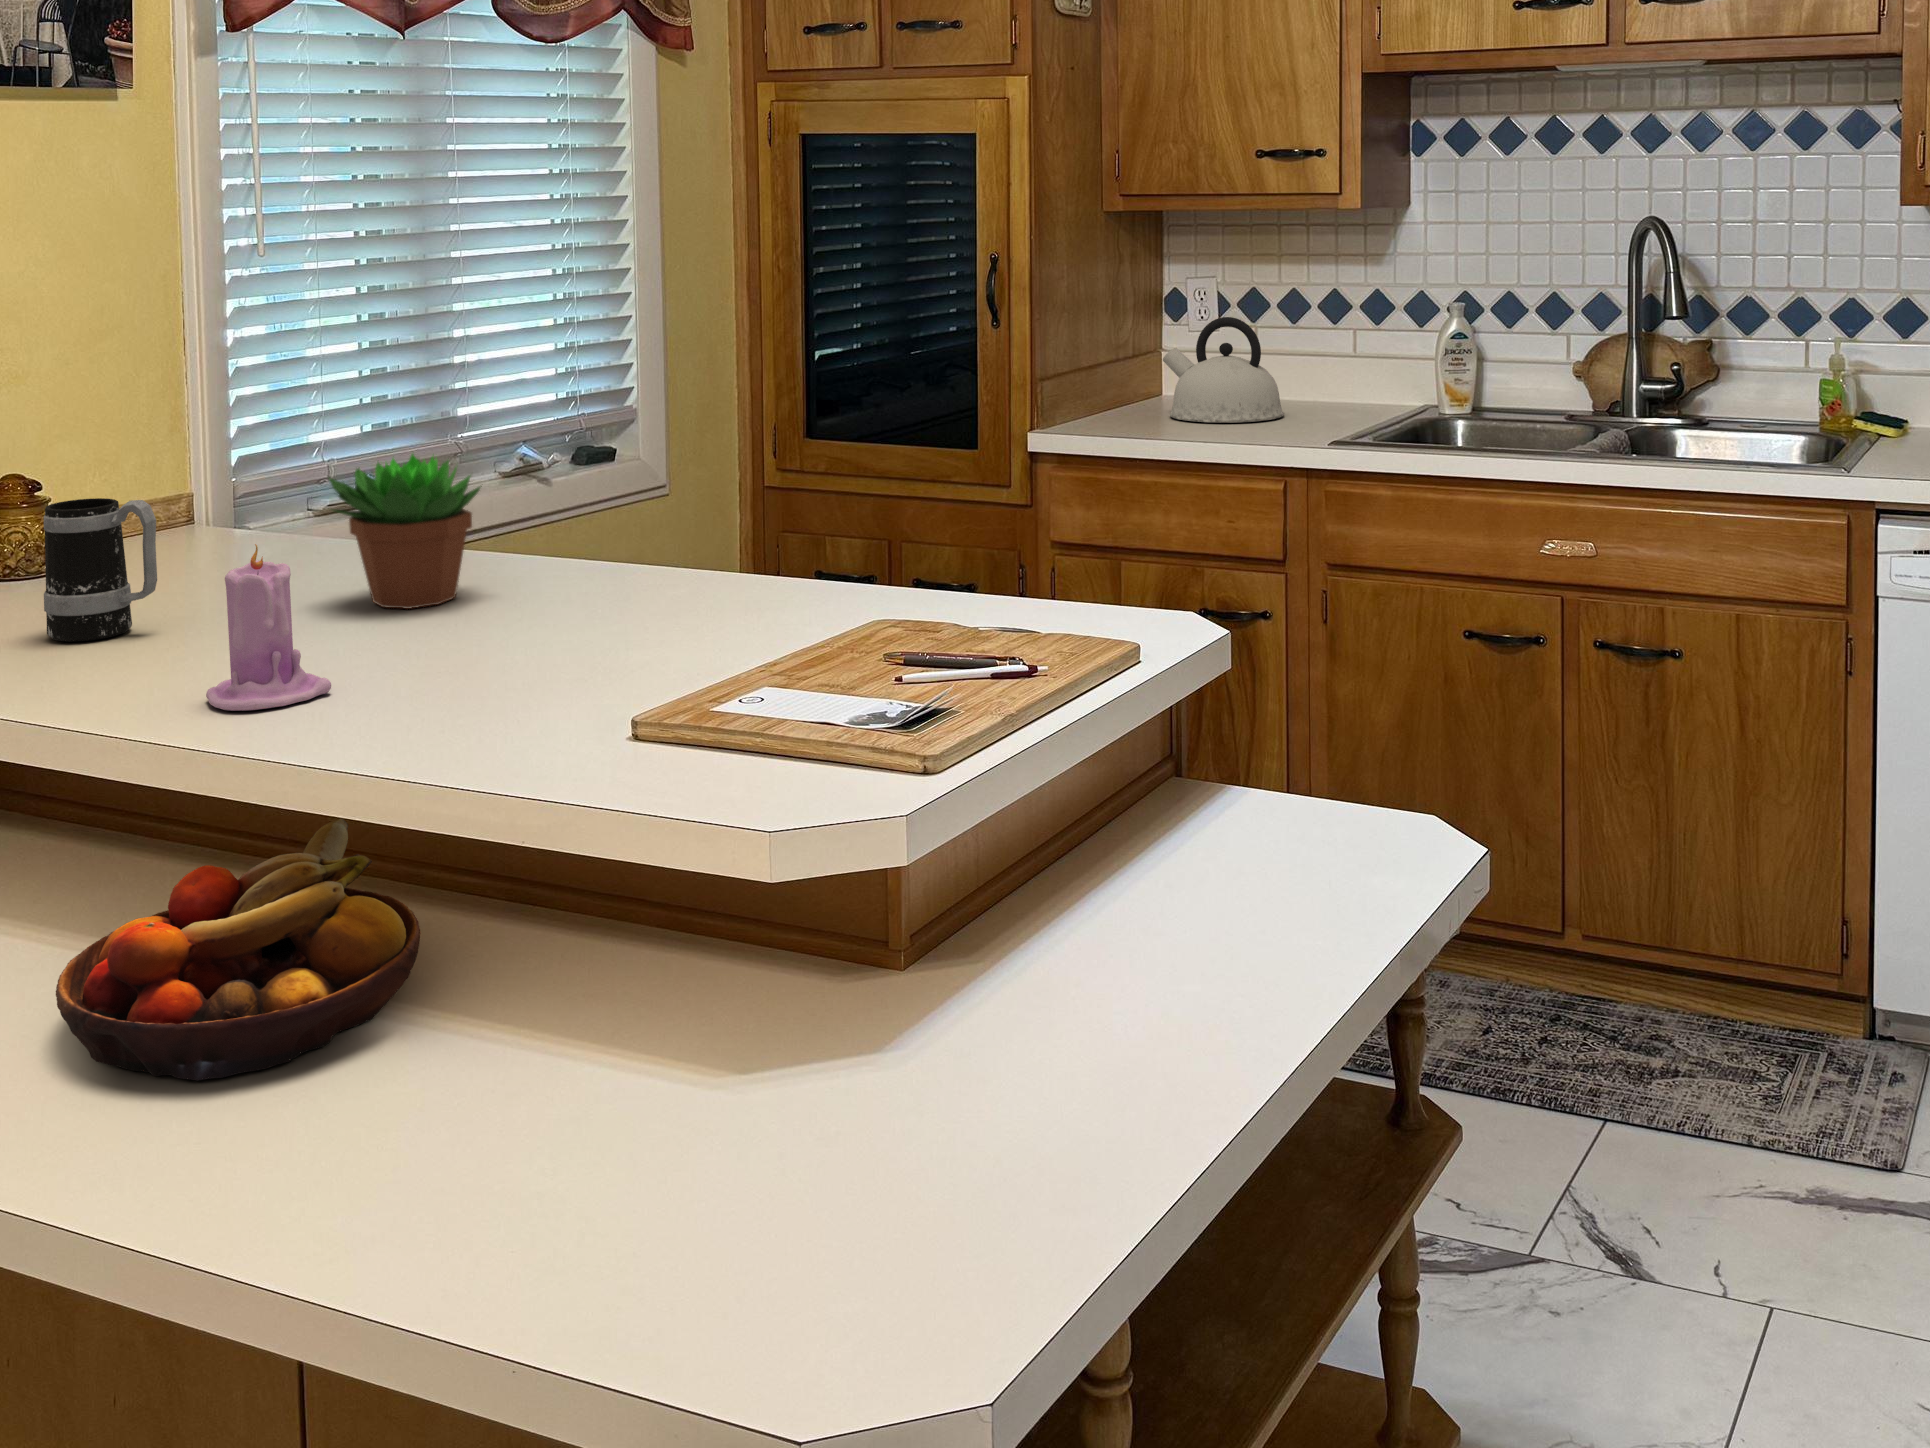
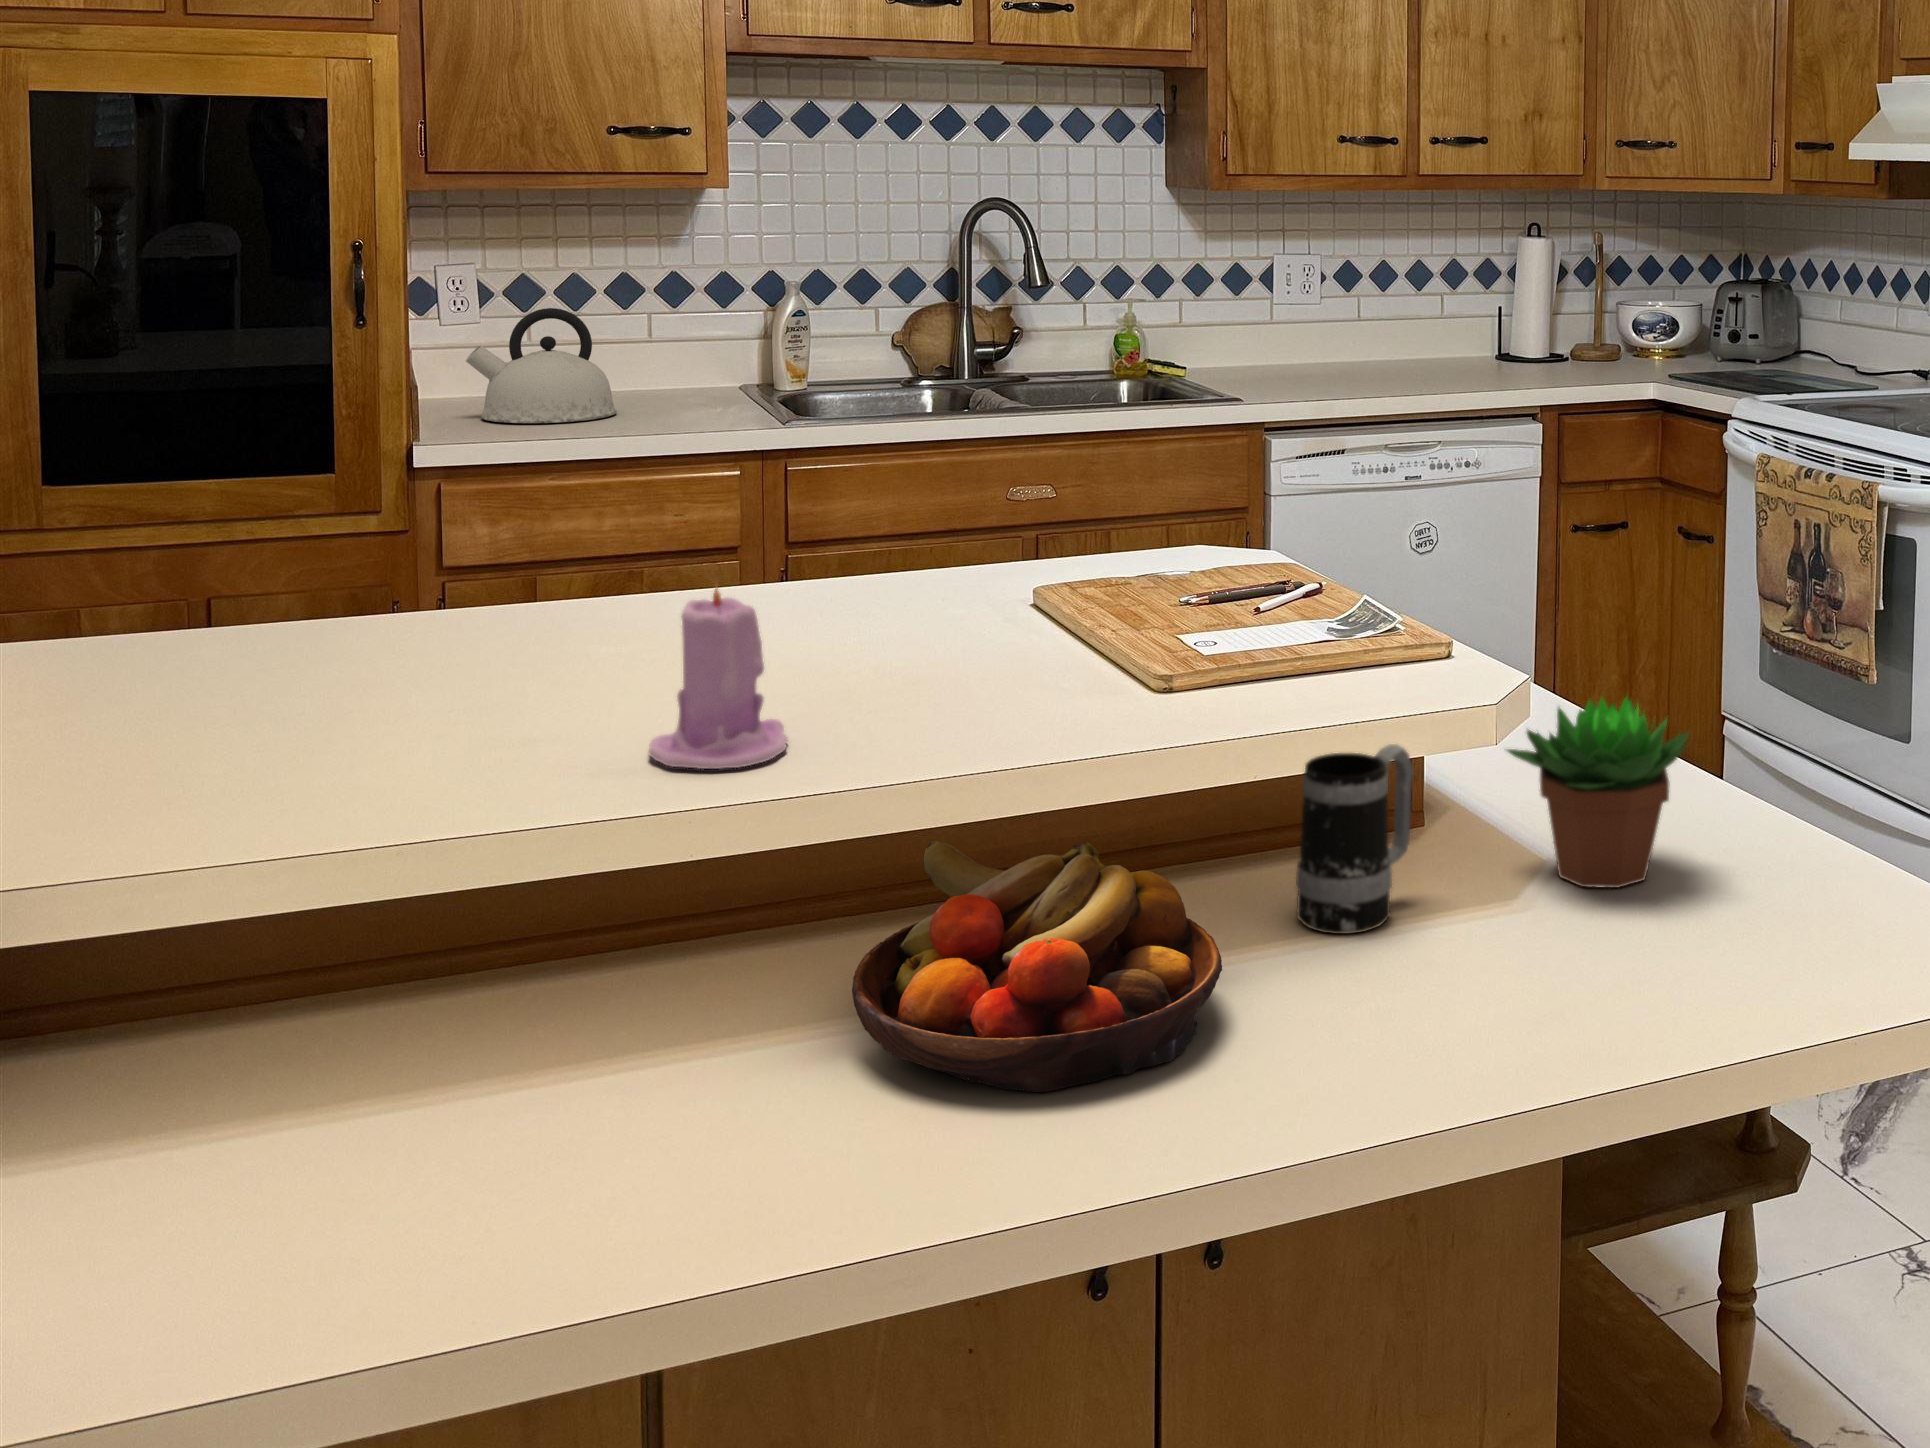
succulent plant: present [329,454,482,609] -> present [1507,697,1689,888]
mug: present [44,498,157,642] -> present [1296,744,1413,934]

